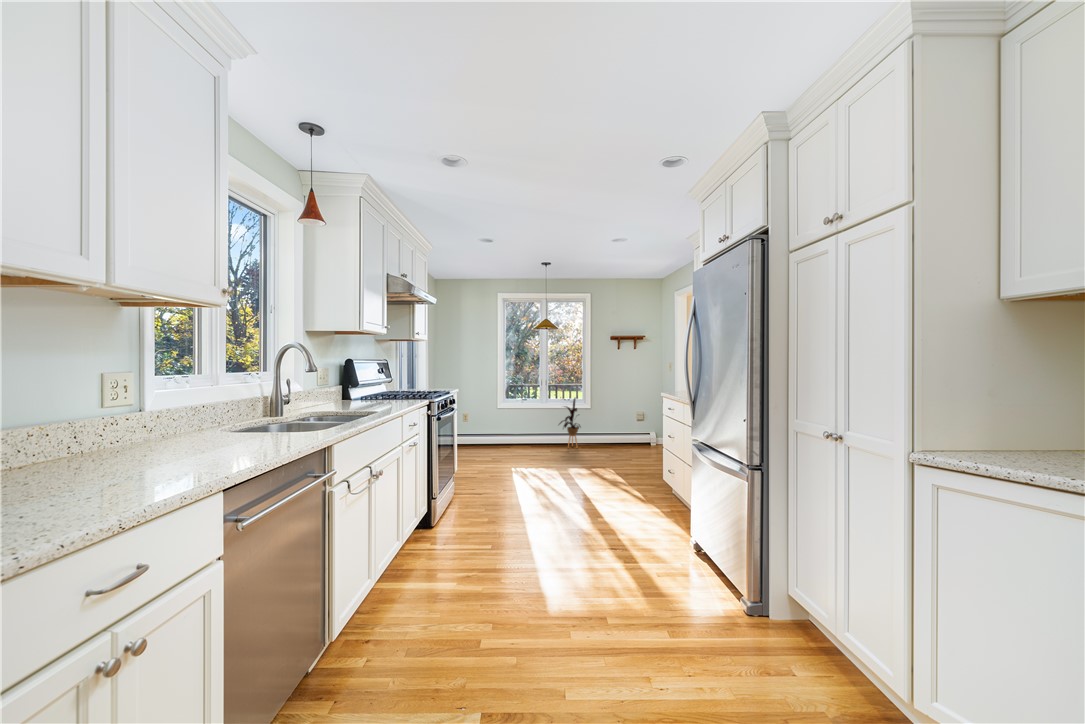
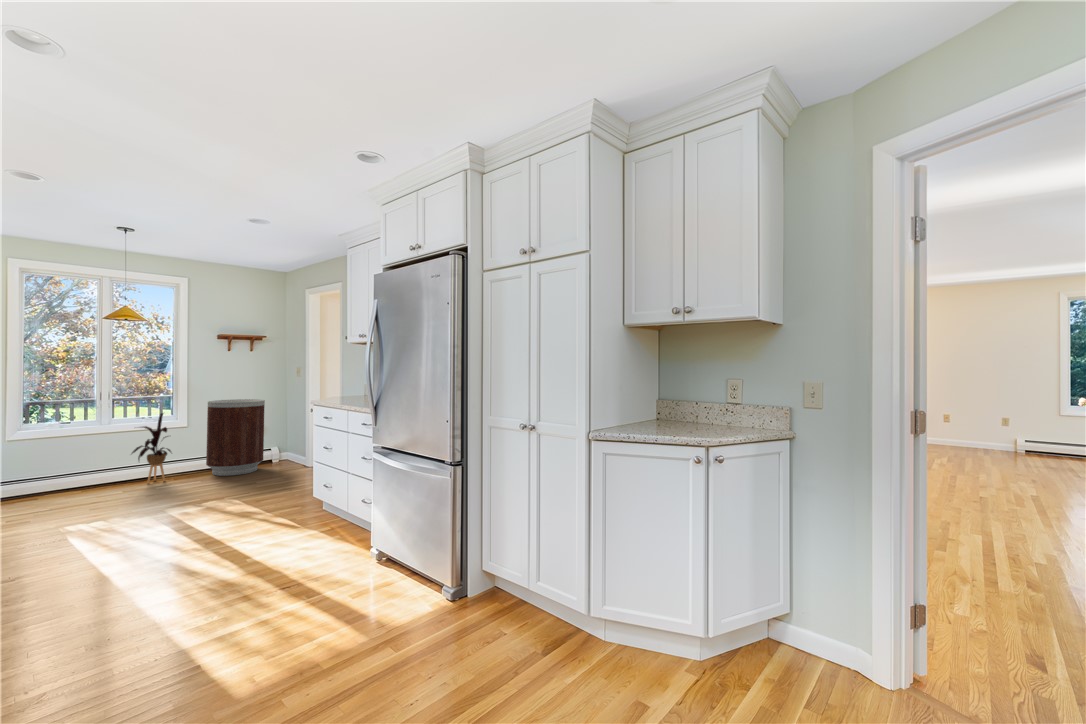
trash can: none [603,390,642,451] -> present [206,399,265,476]

